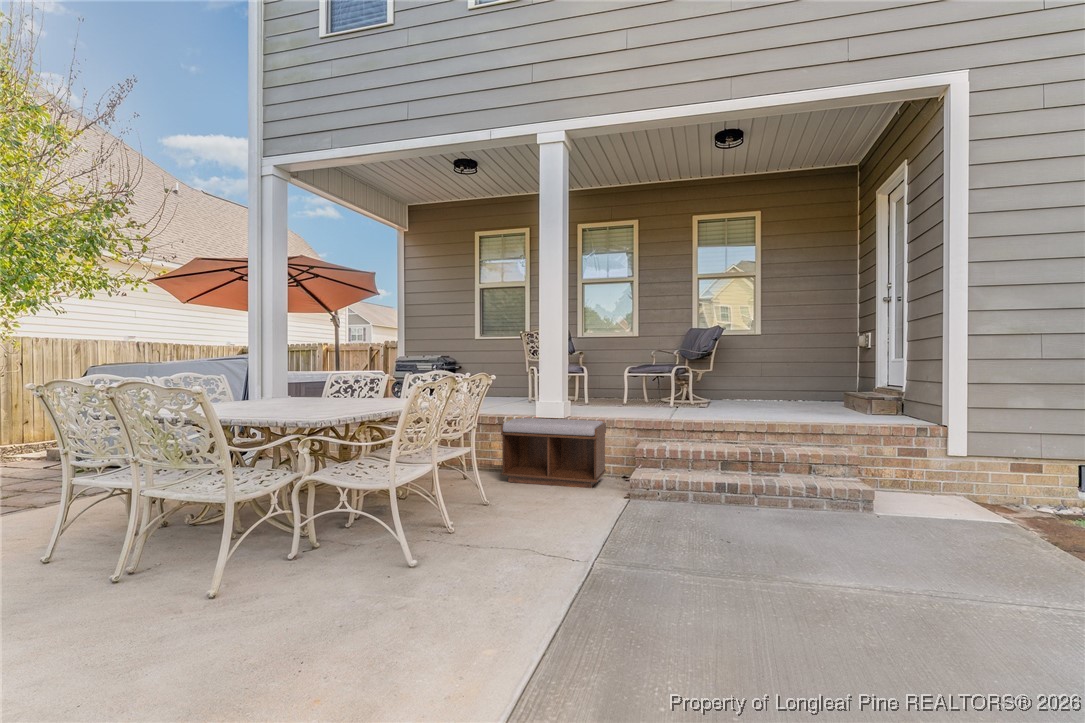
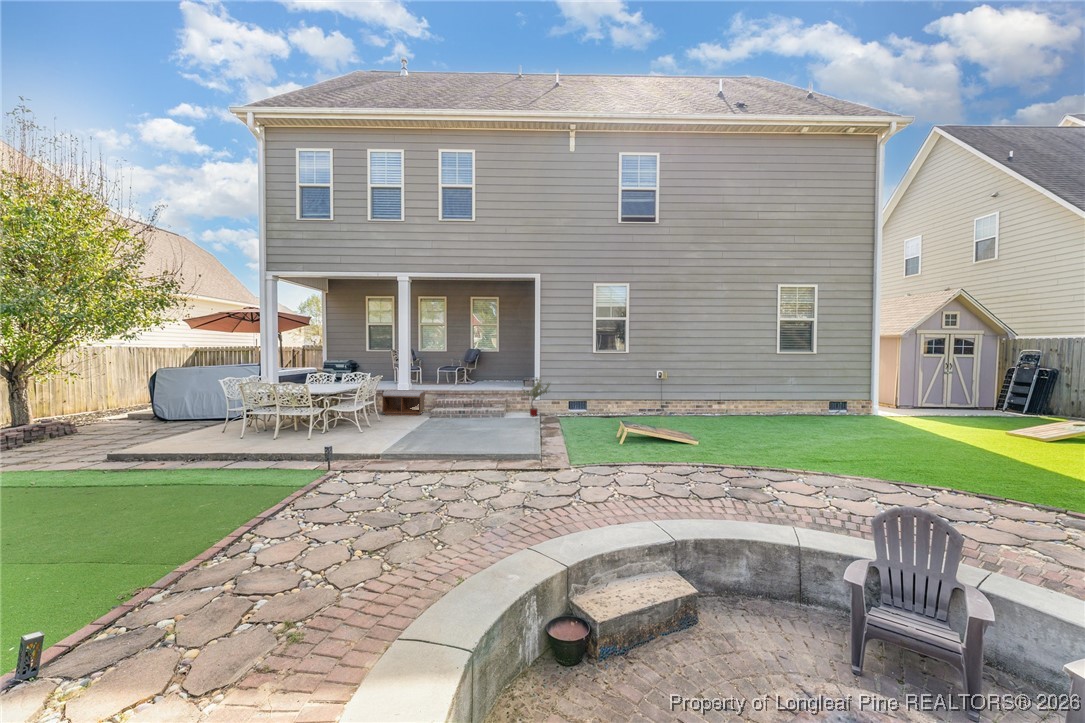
potted tree: none [902,377,1045,514] -> present [519,377,550,416]

